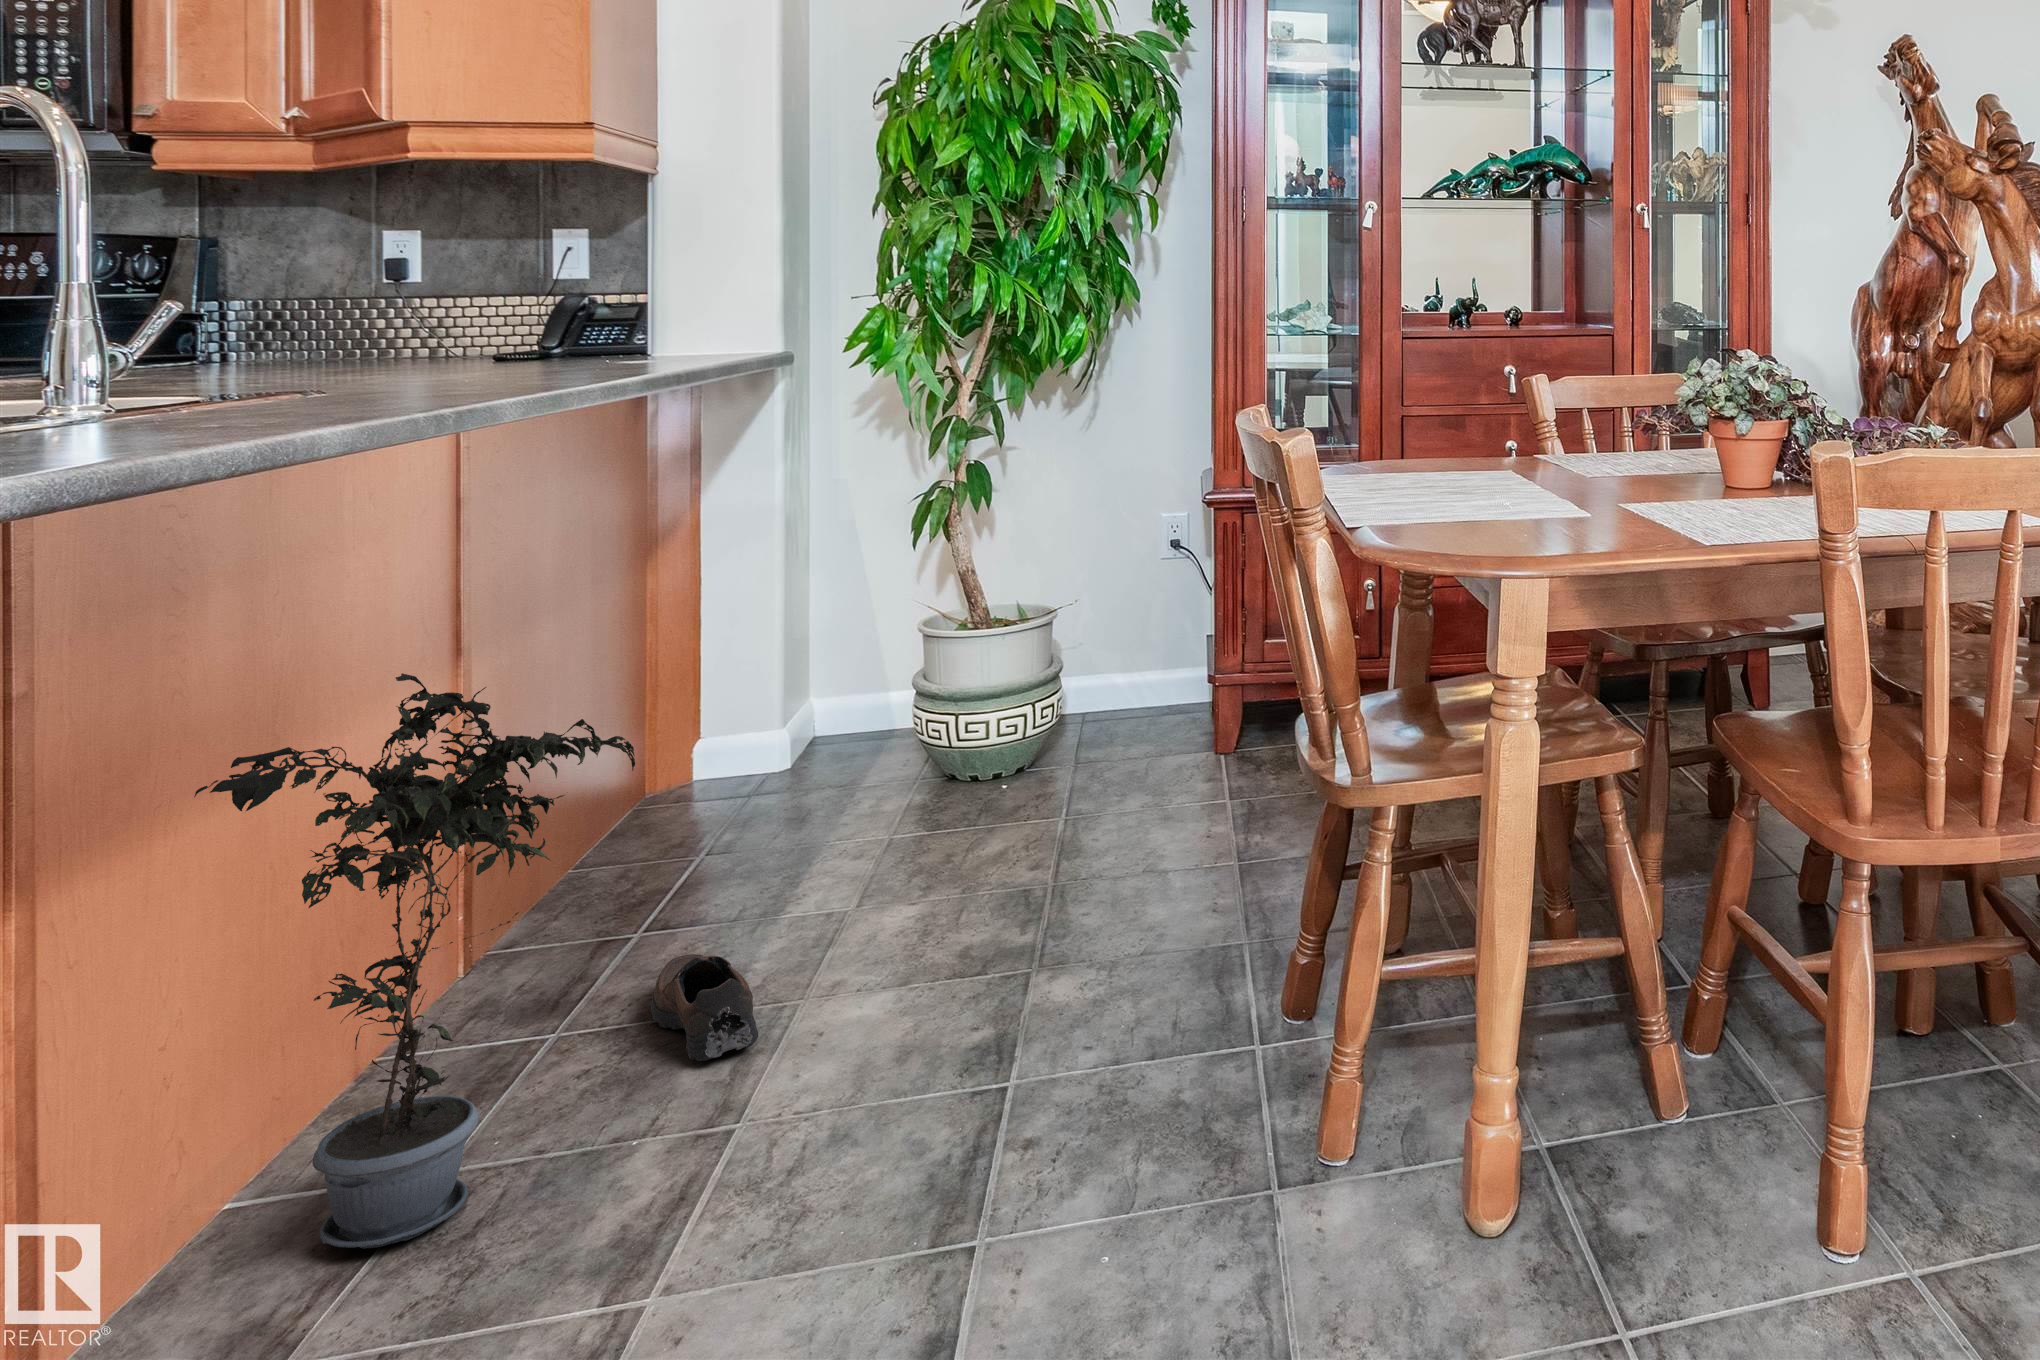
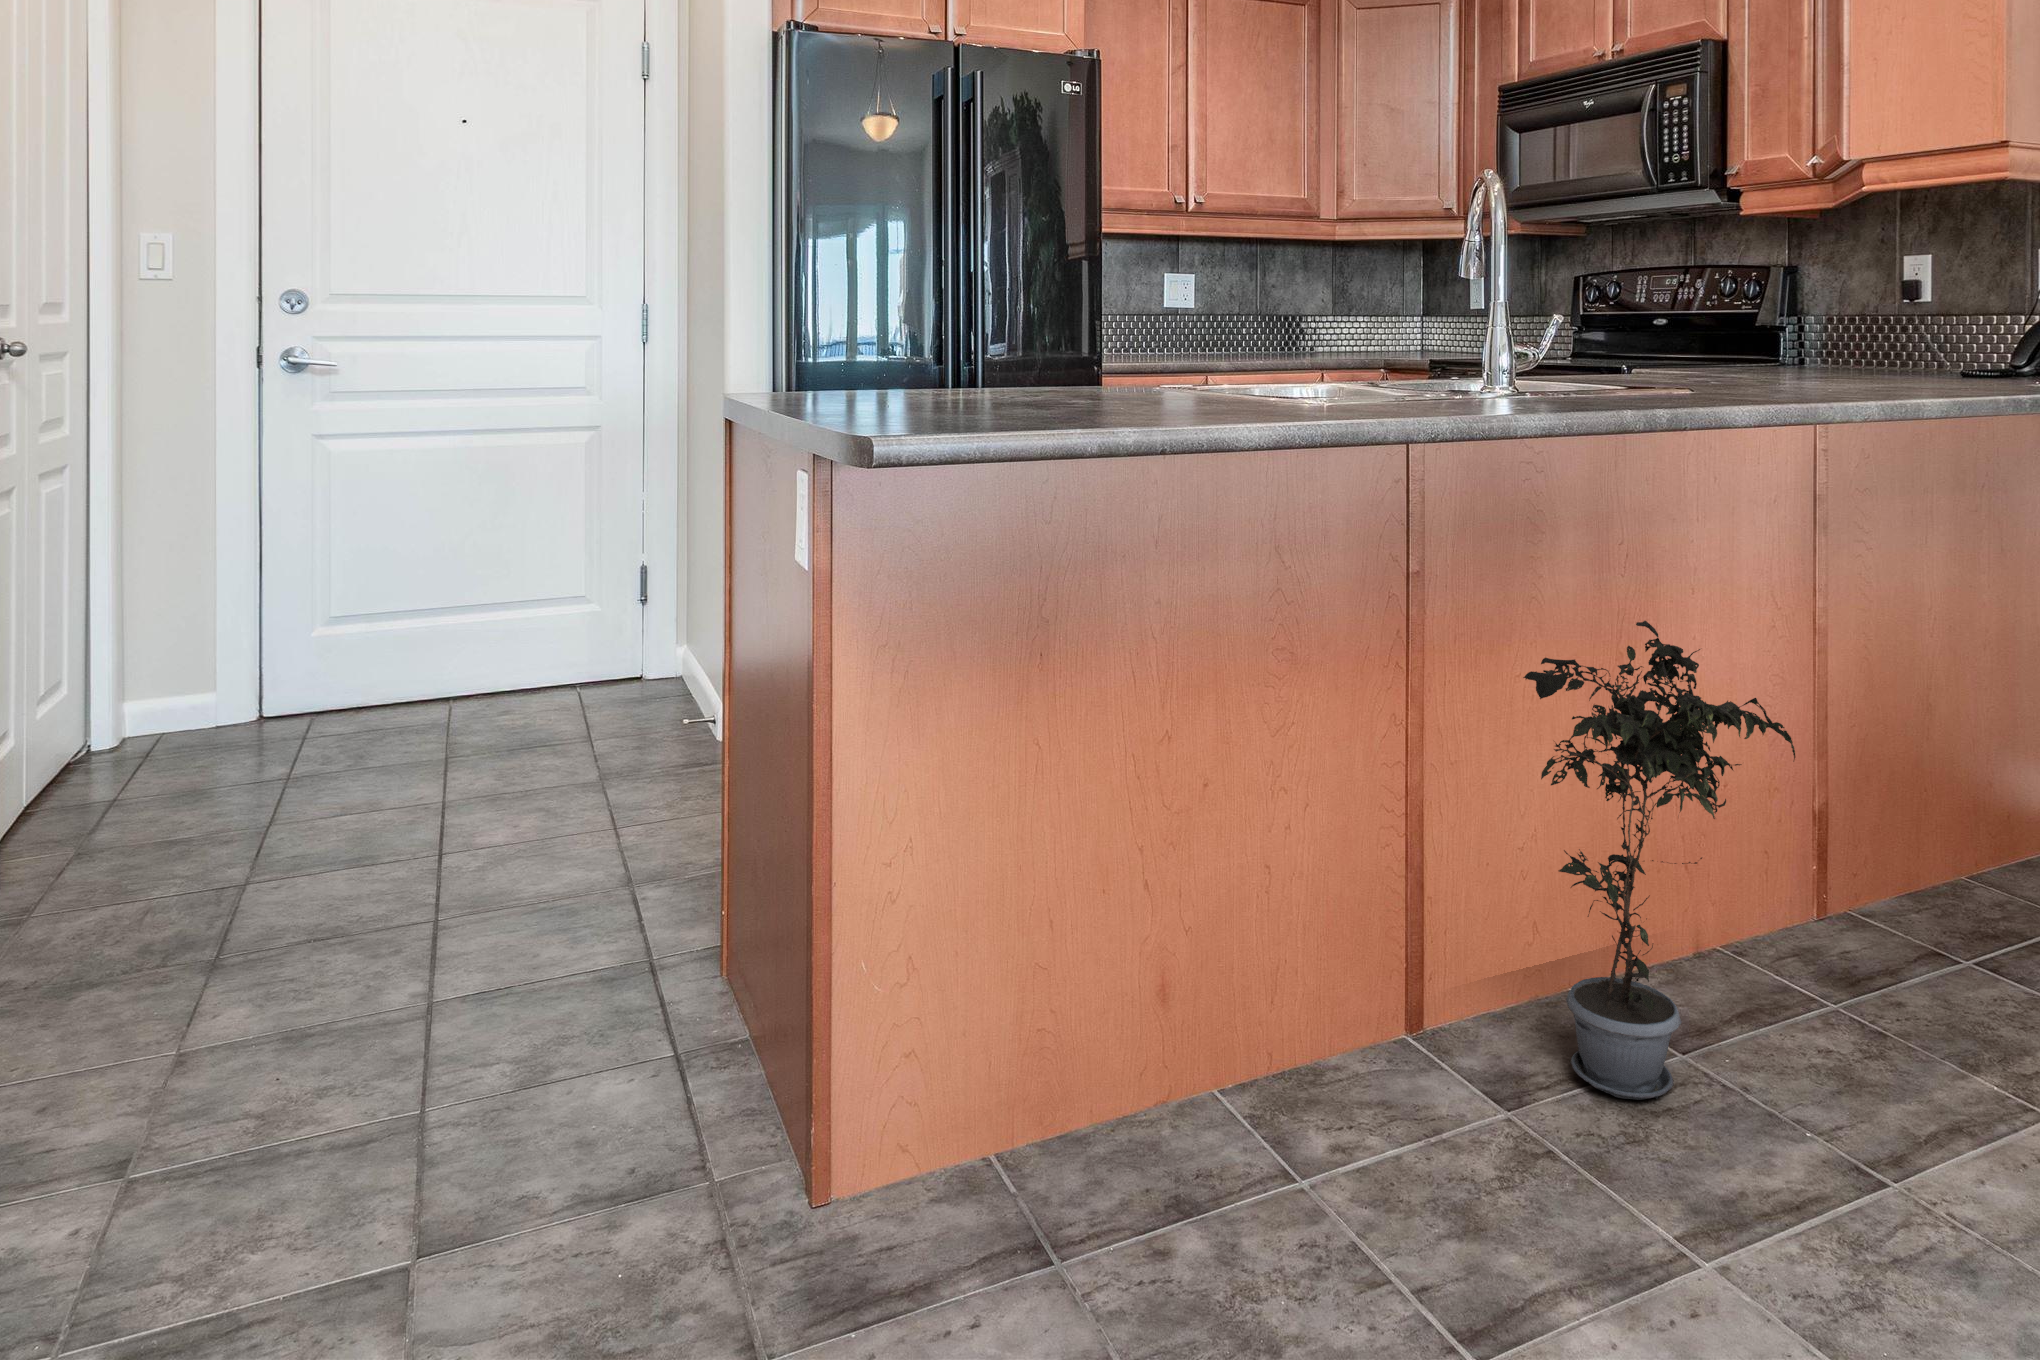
shoe: present [651,954,758,1061] -> none [1904,994,2002,1116]

